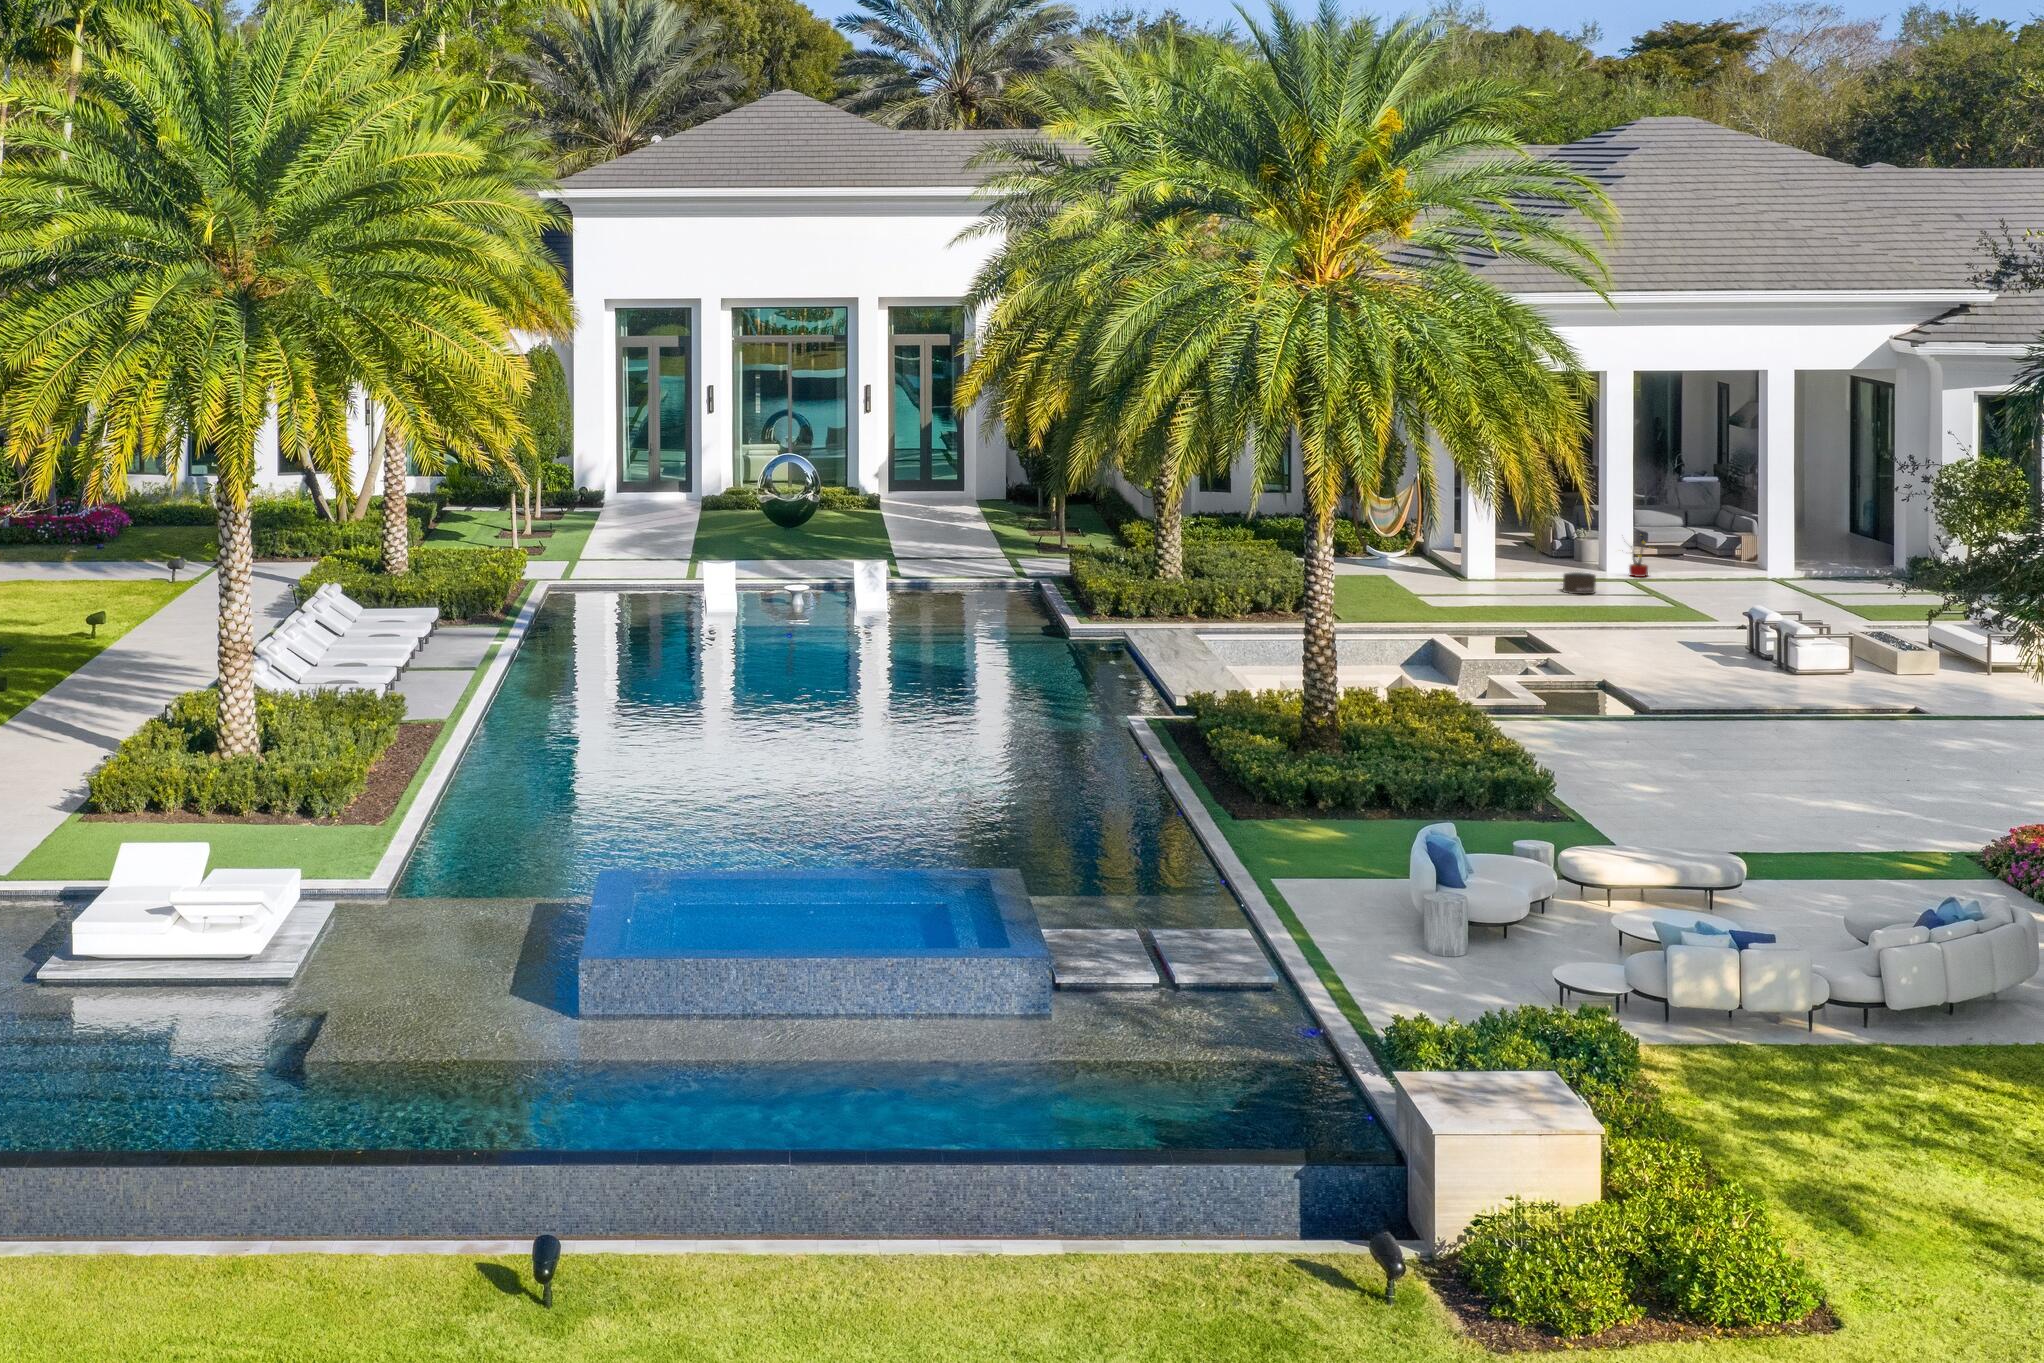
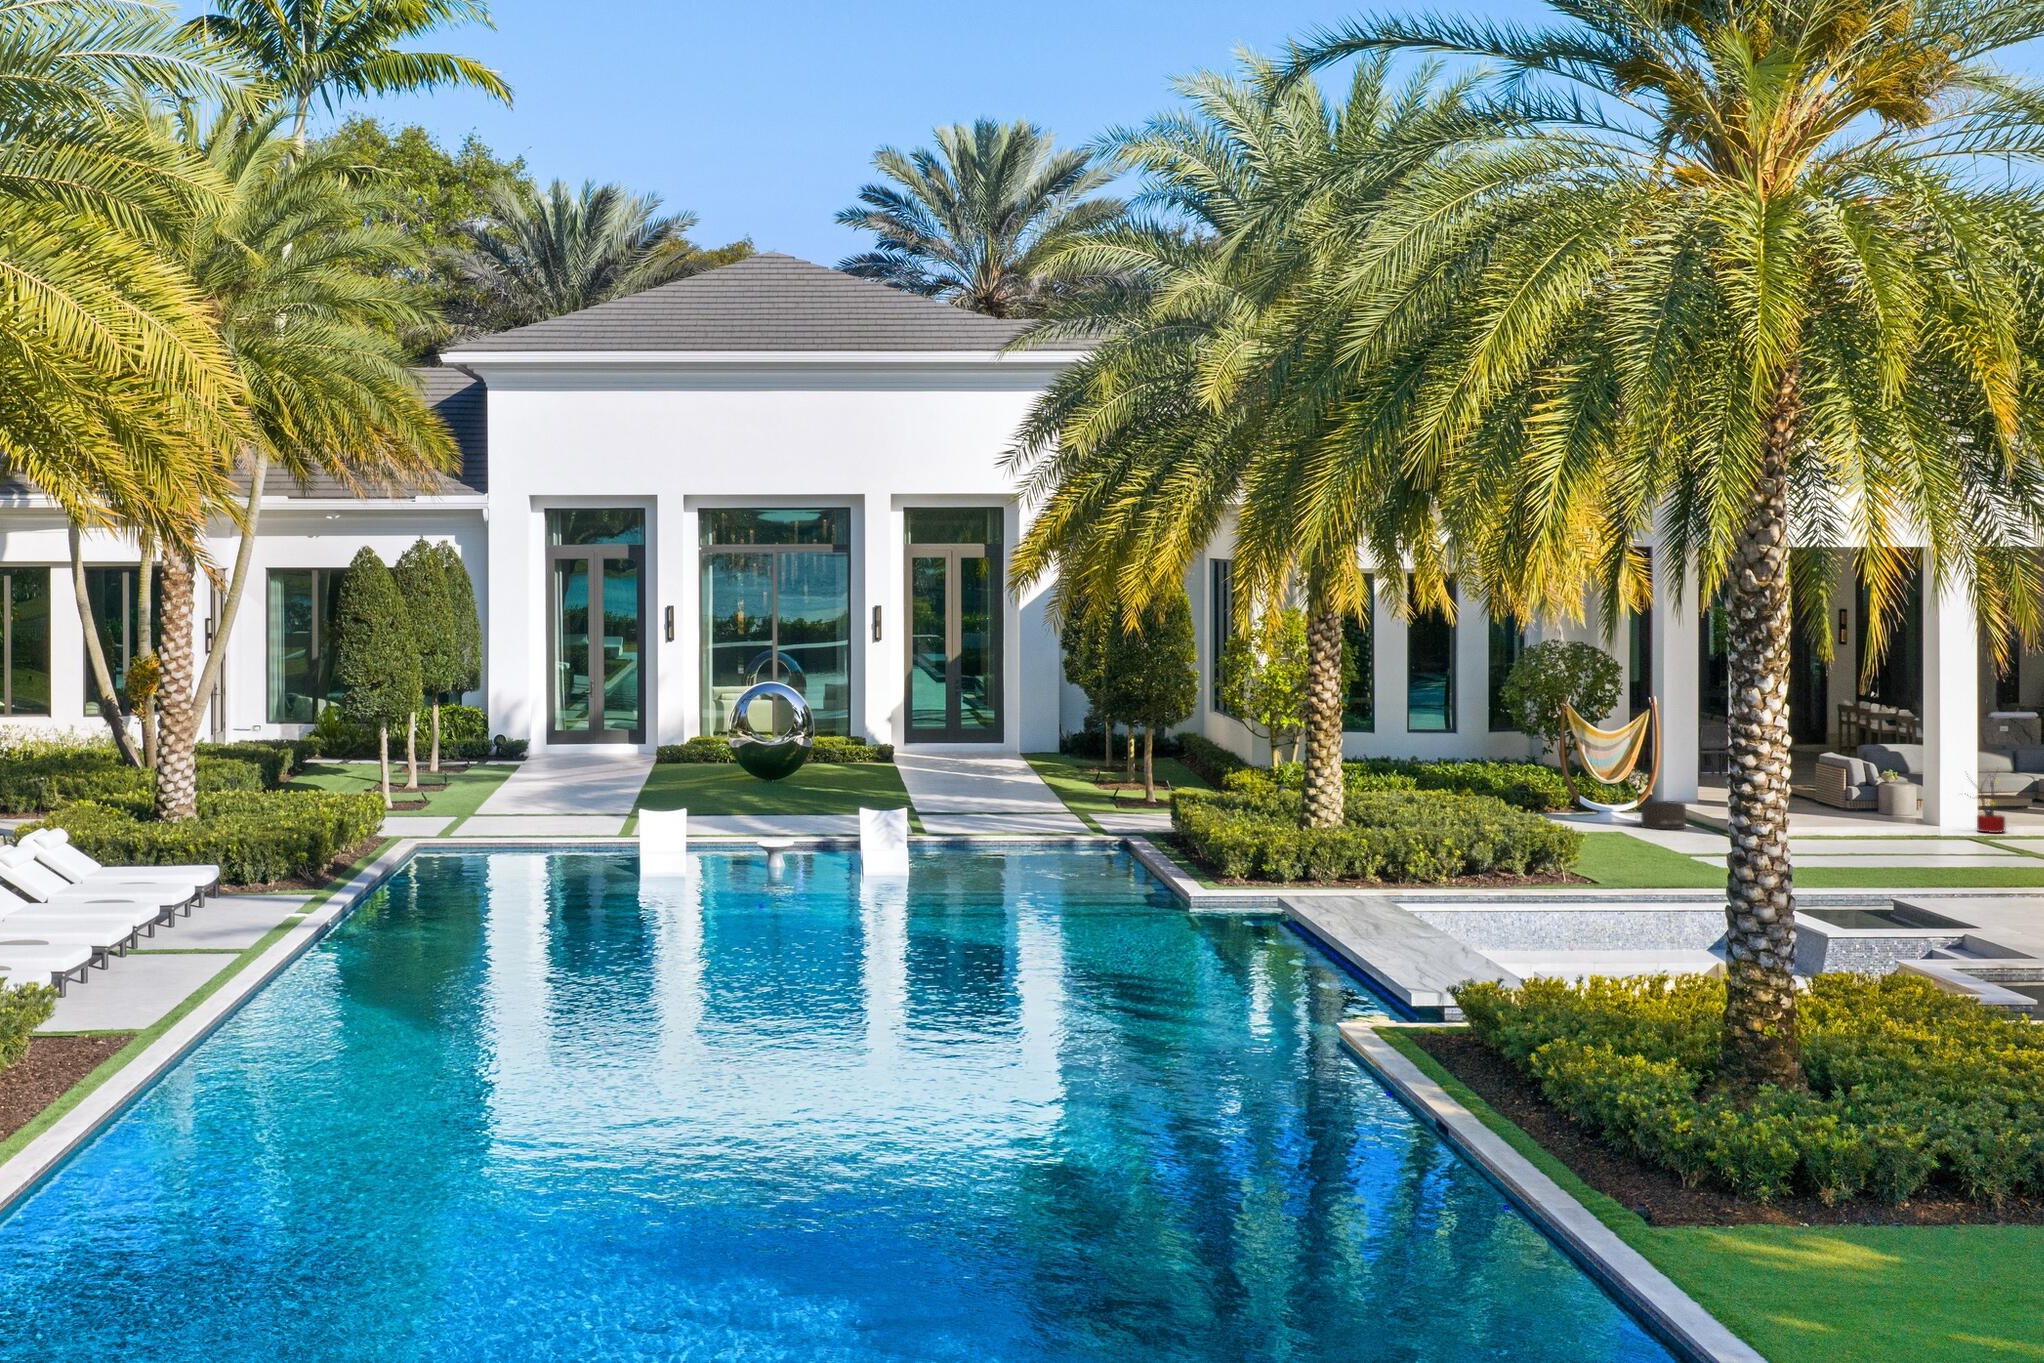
pouf: present [1563,572,1596,594] -> present [1635,801,1686,829]

